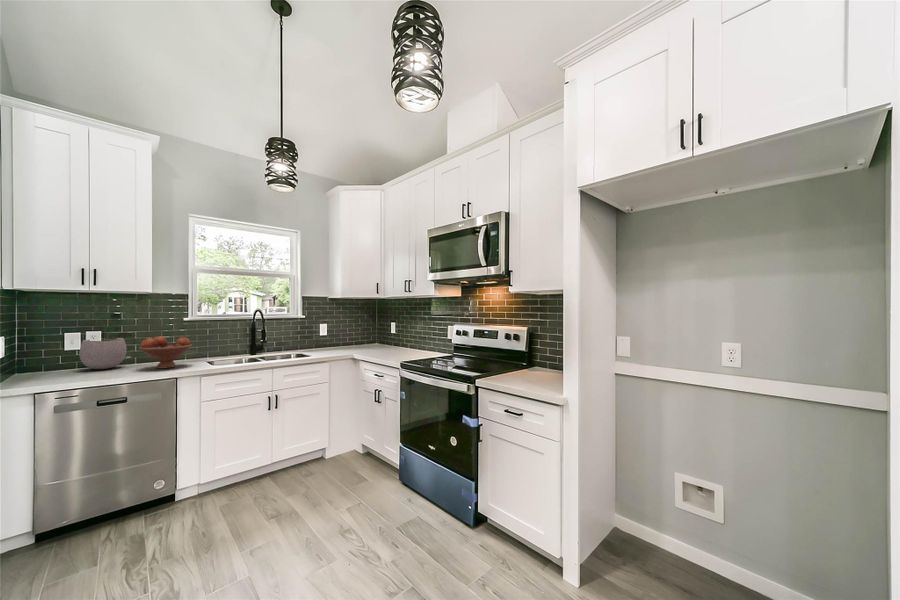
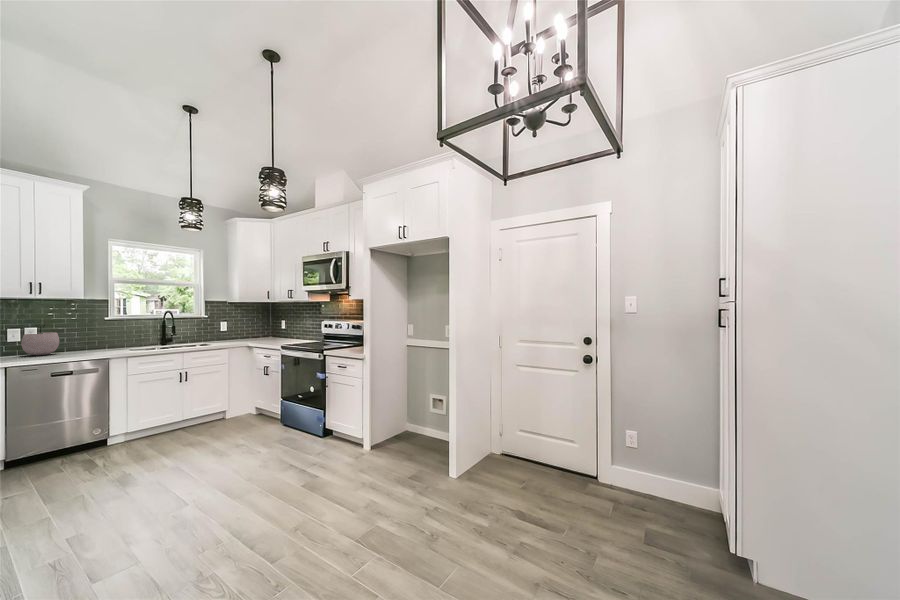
fruit bowl: present [139,336,192,369] -> none [74,331,117,353]

